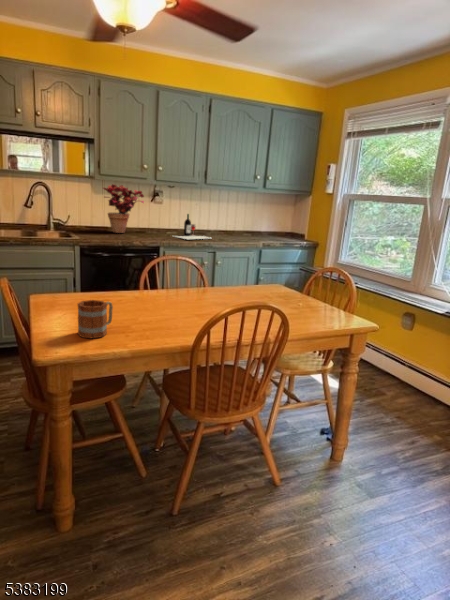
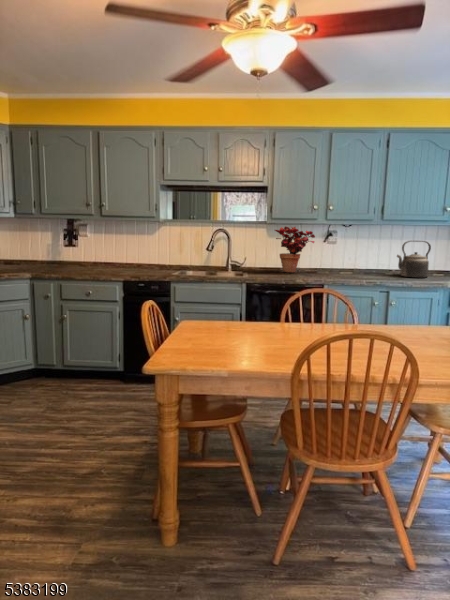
kettle: none [219,203,246,237] -> present [397,241,431,278]
wine bottle: present [175,214,209,239] -> none [337,253,389,278]
mug: present [78,300,113,338] -> none [190,322,226,358]

